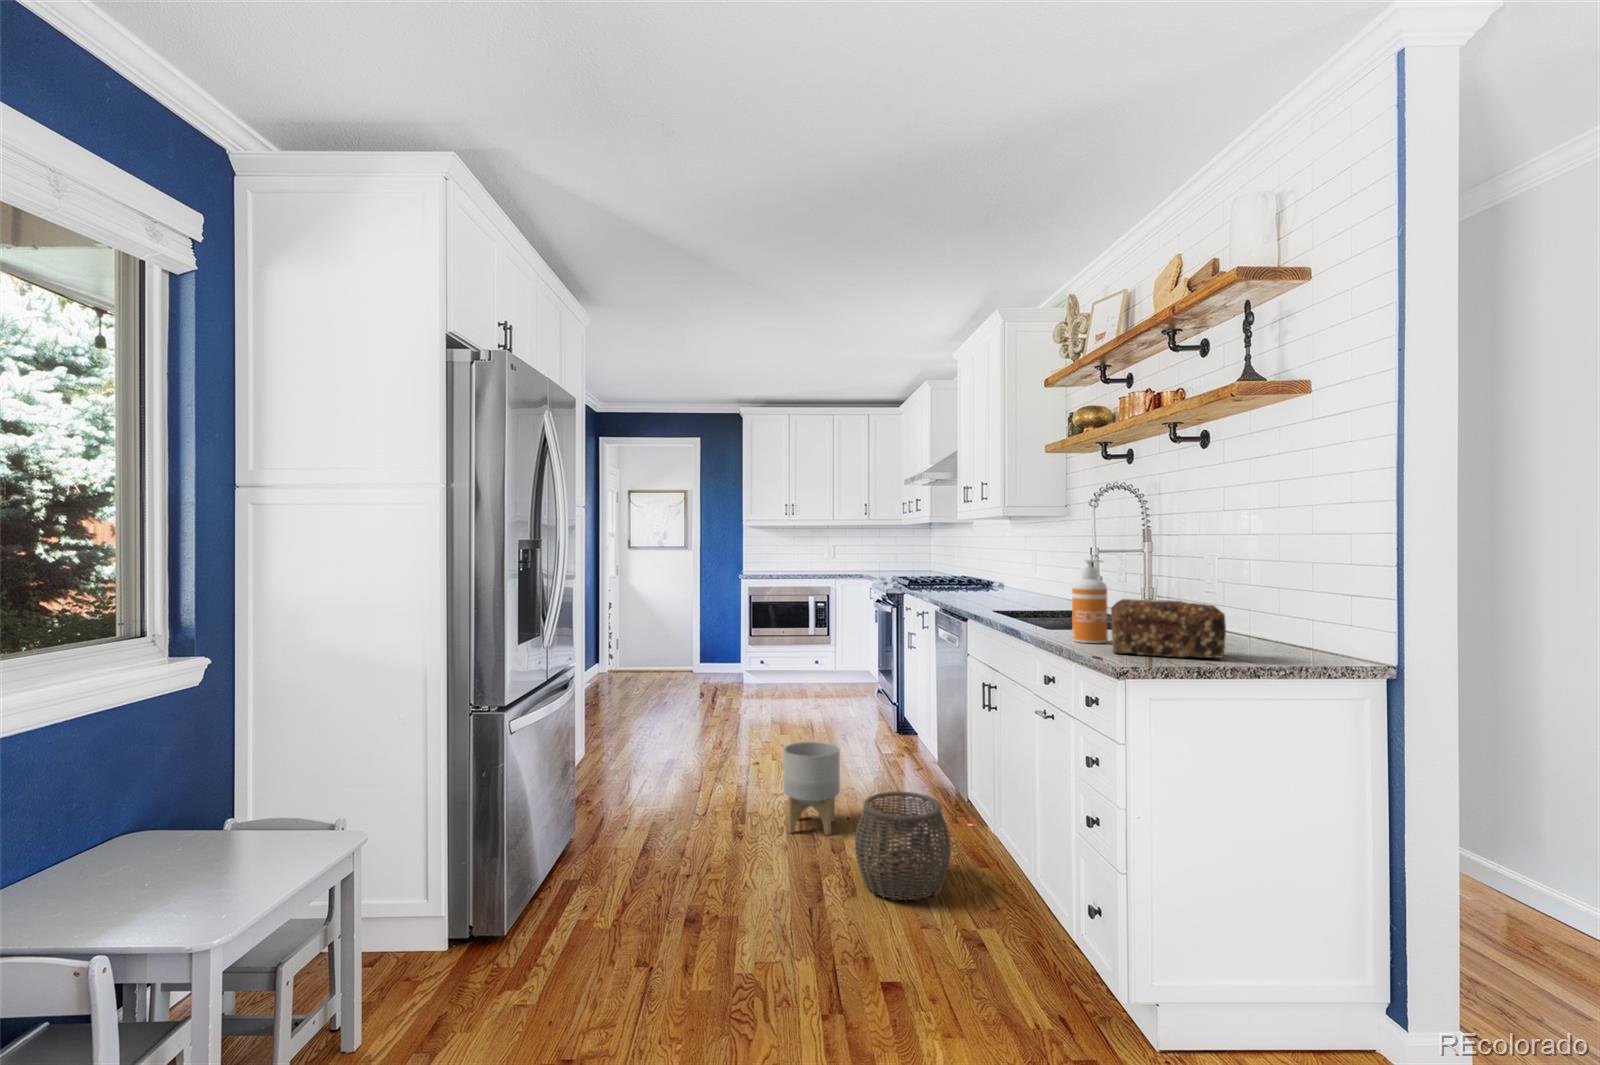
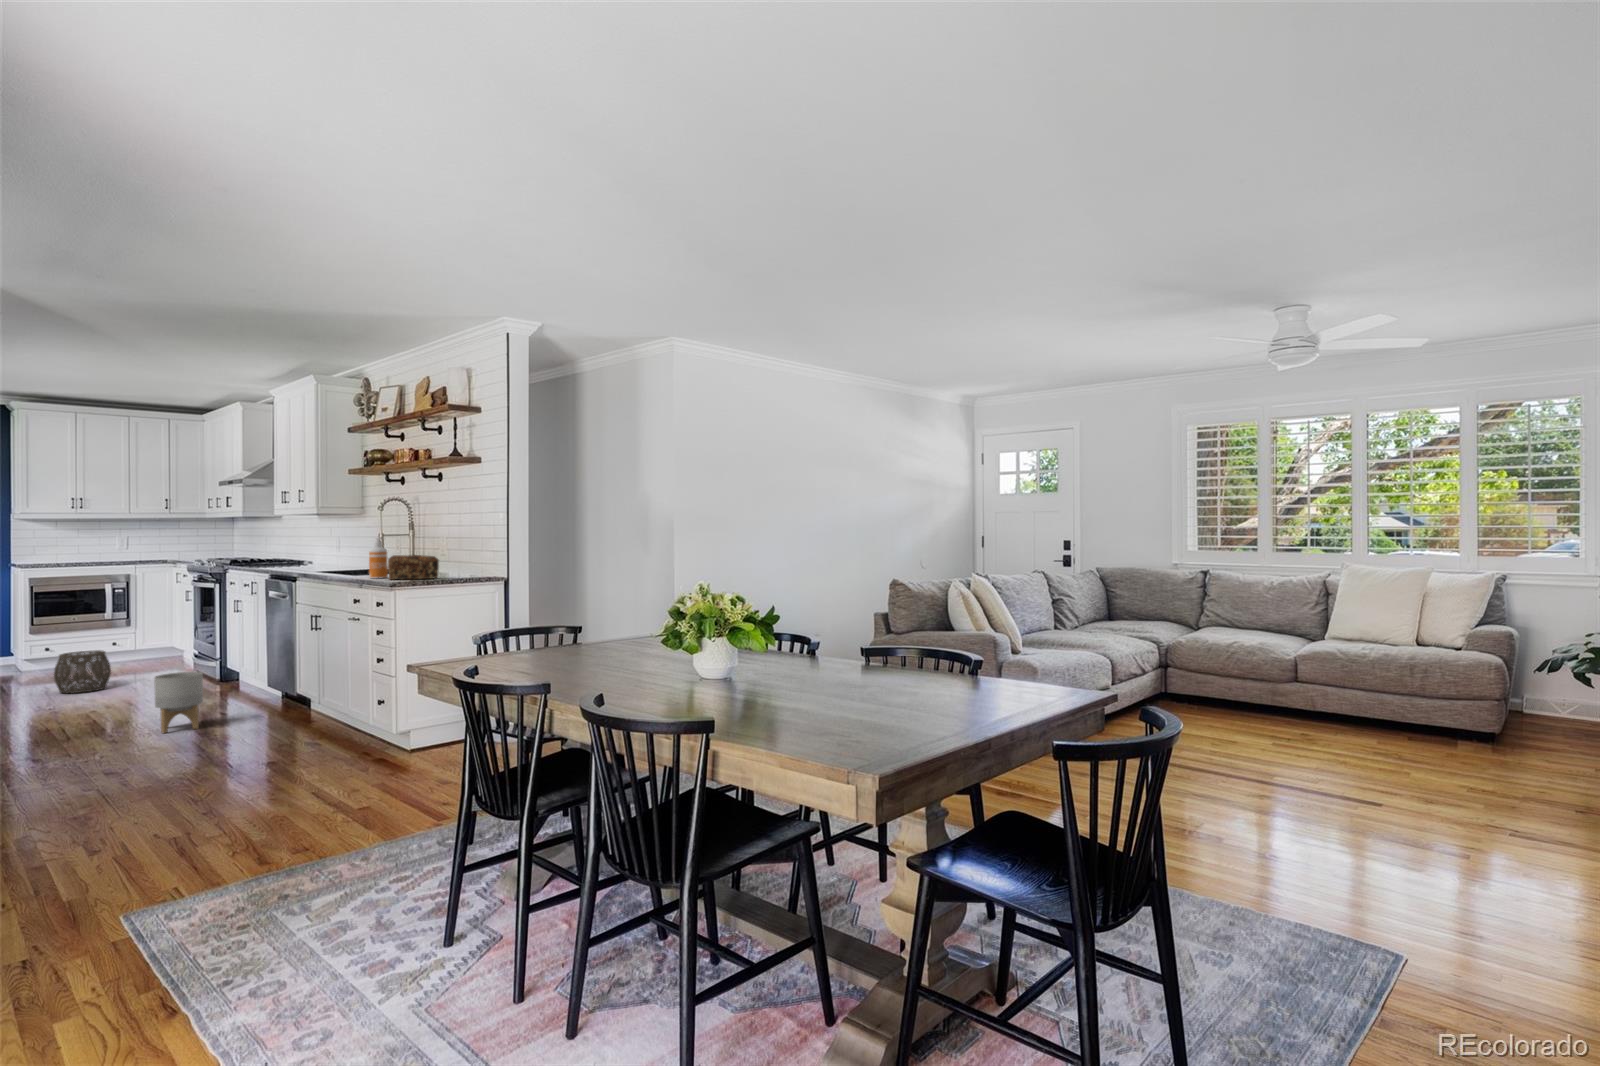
woven basket: present [854,791,951,901] -> present [54,650,111,693]

